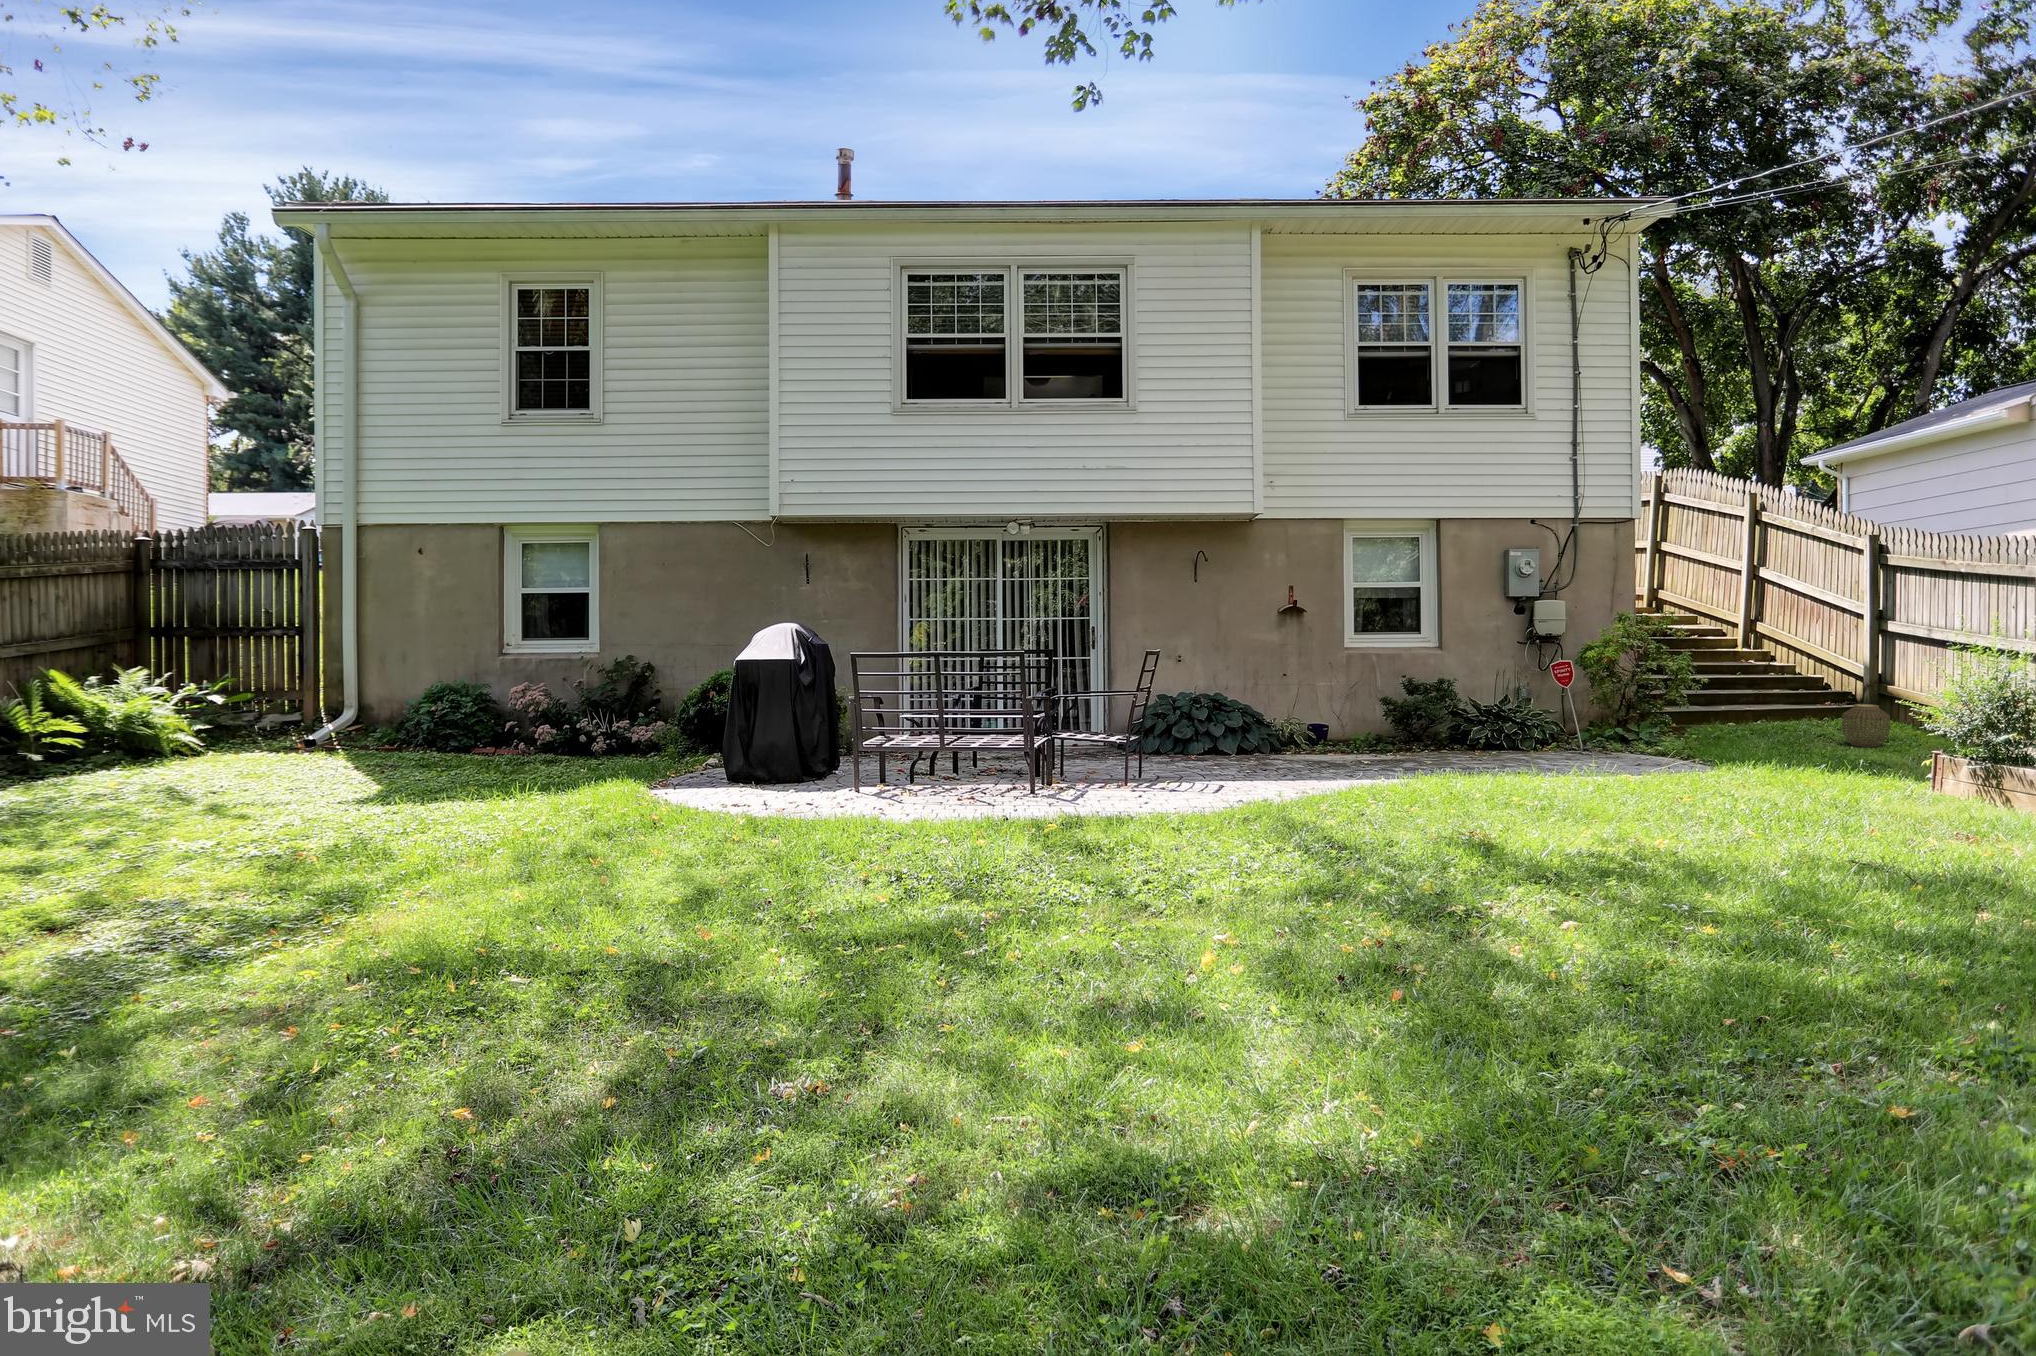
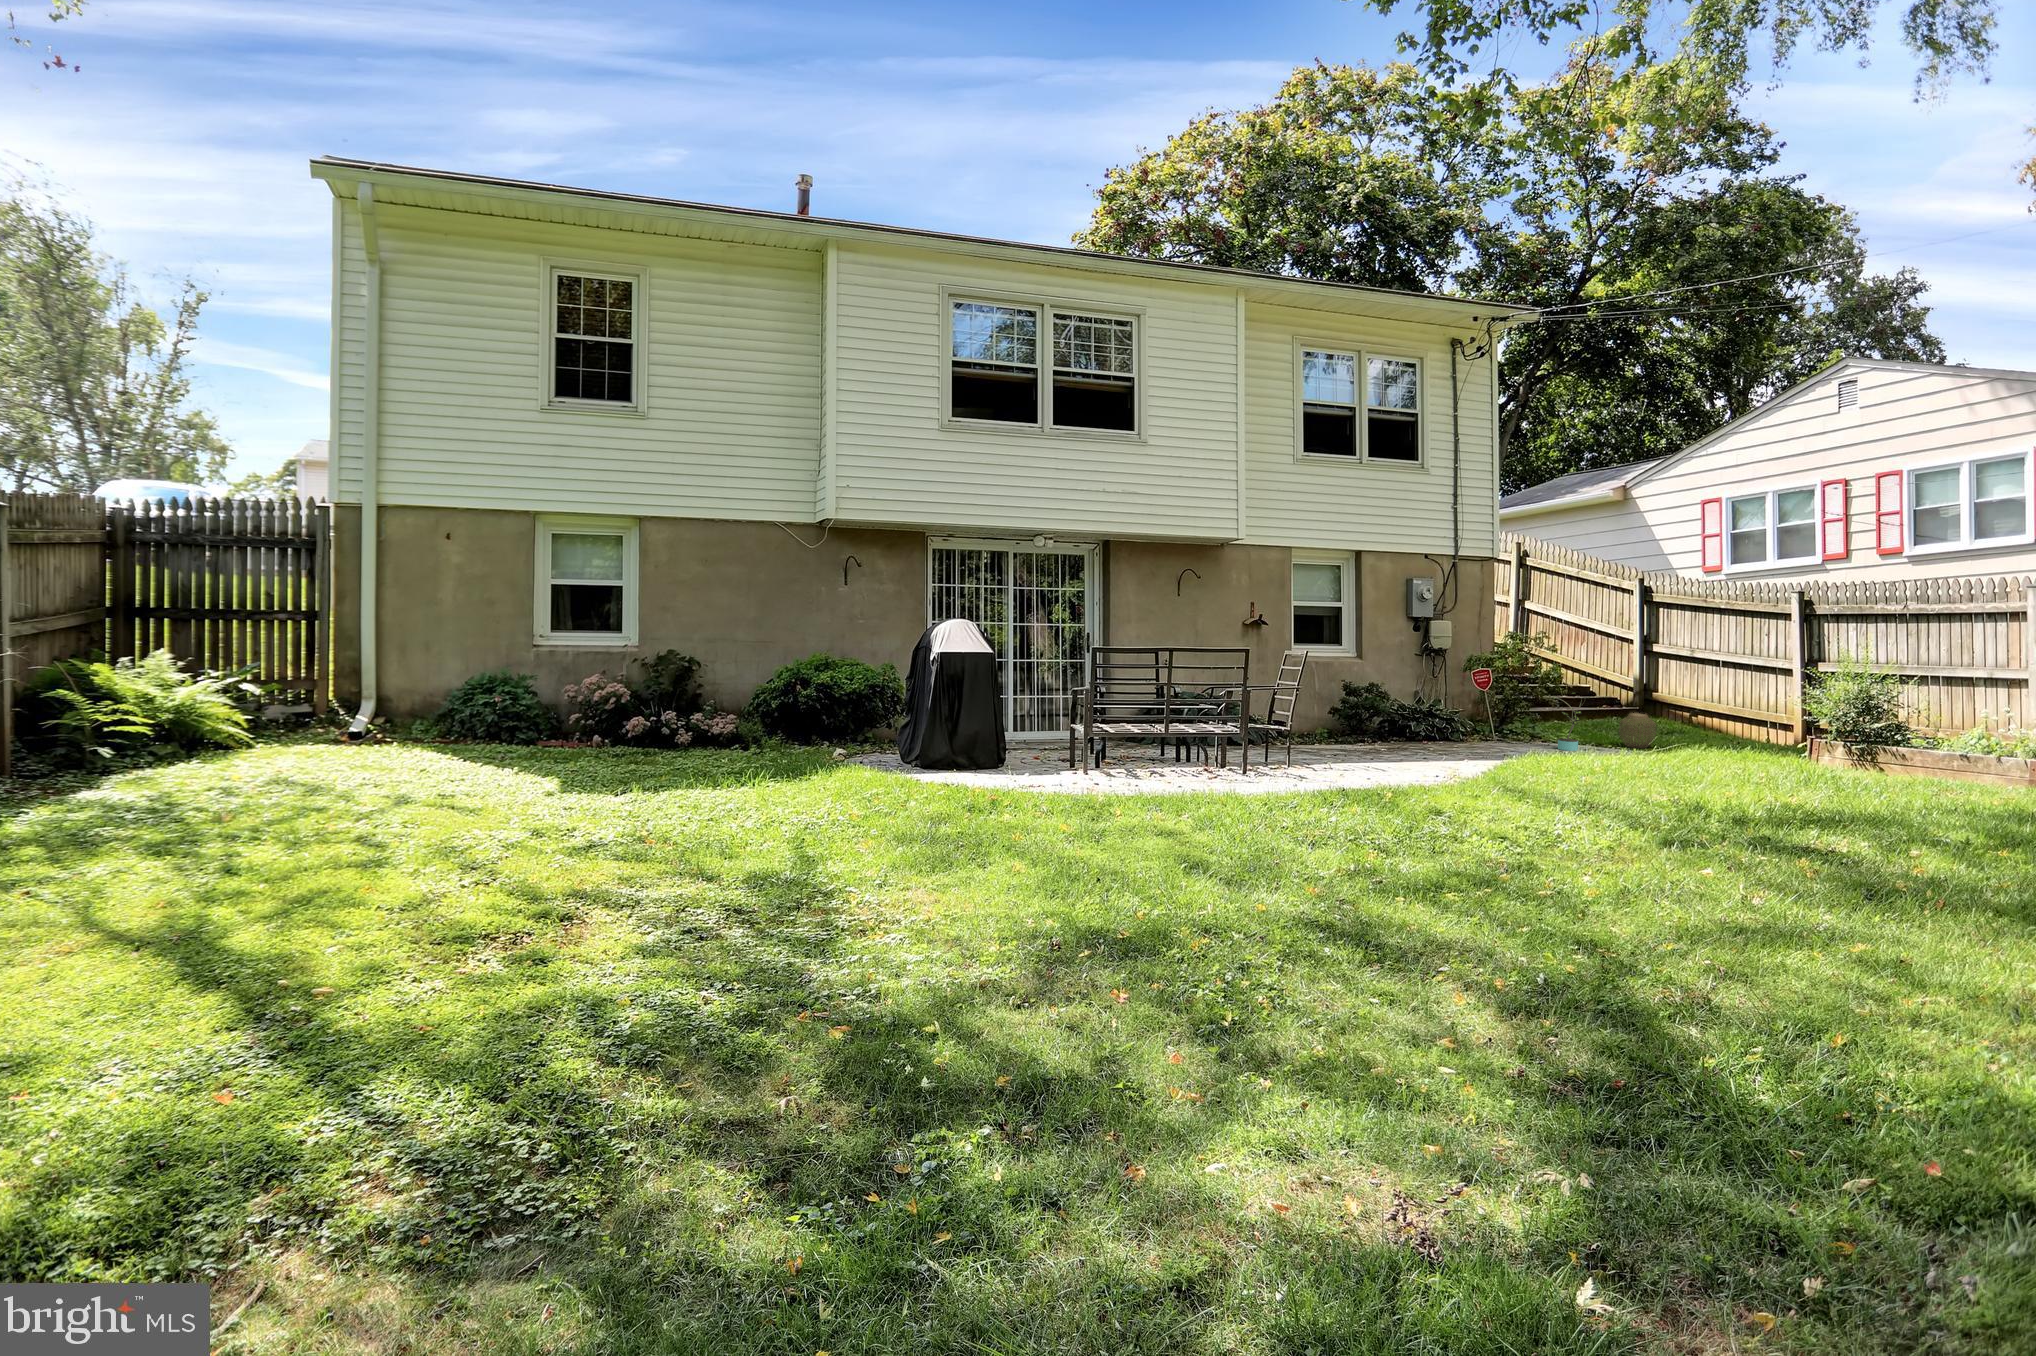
potted plant: none [1754,680,1802,751] -> present [1553,693,1589,751]

